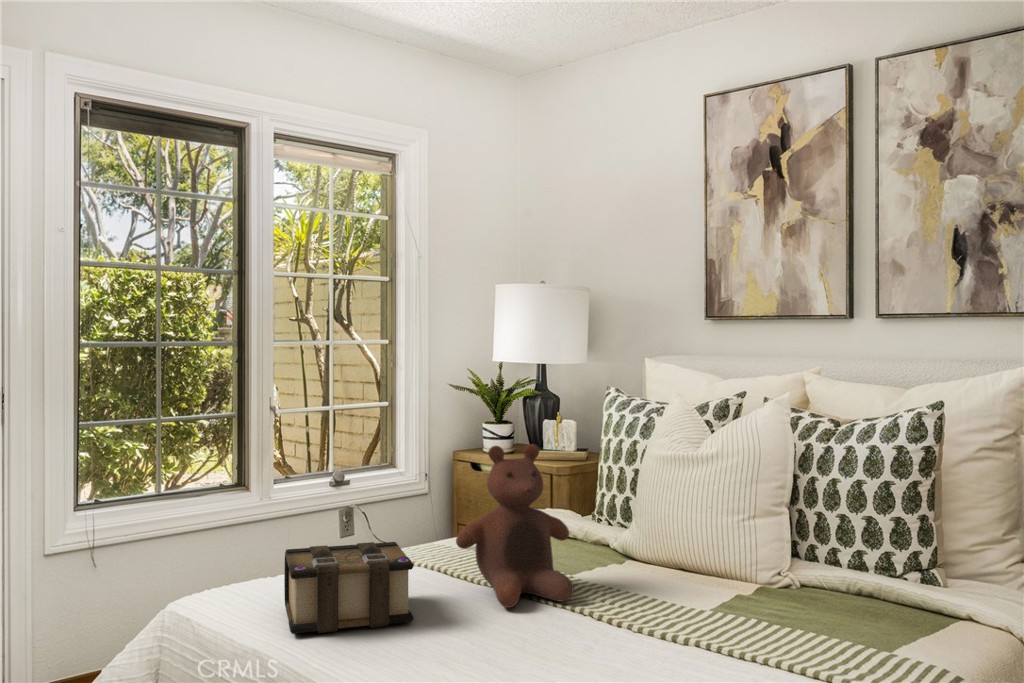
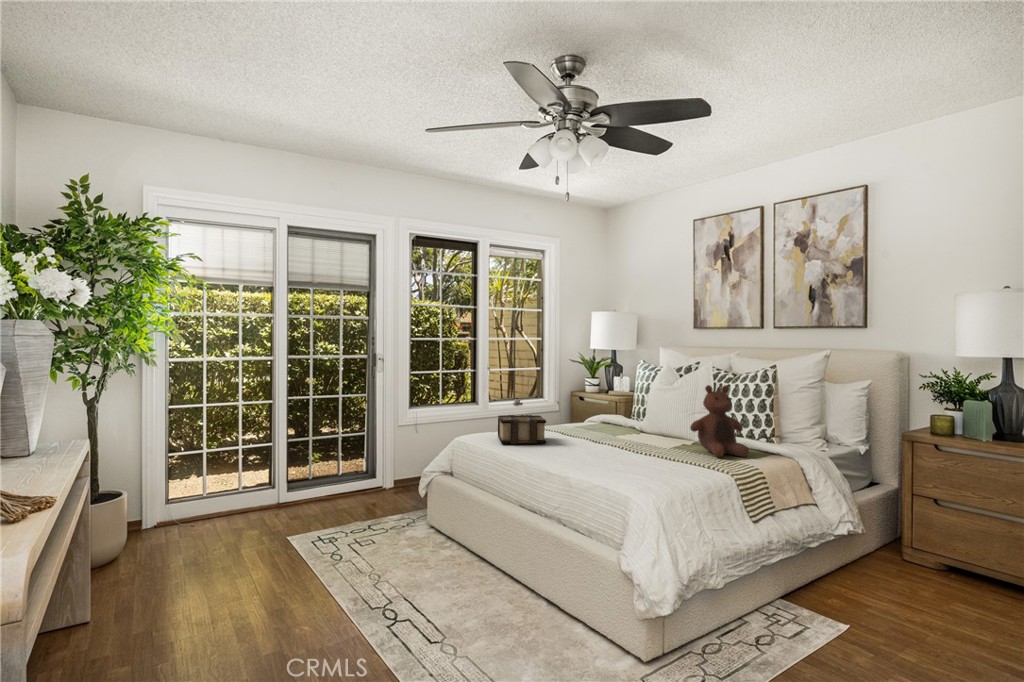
stuffed bear: present [456,444,574,608] -> present [690,385,749,457]

